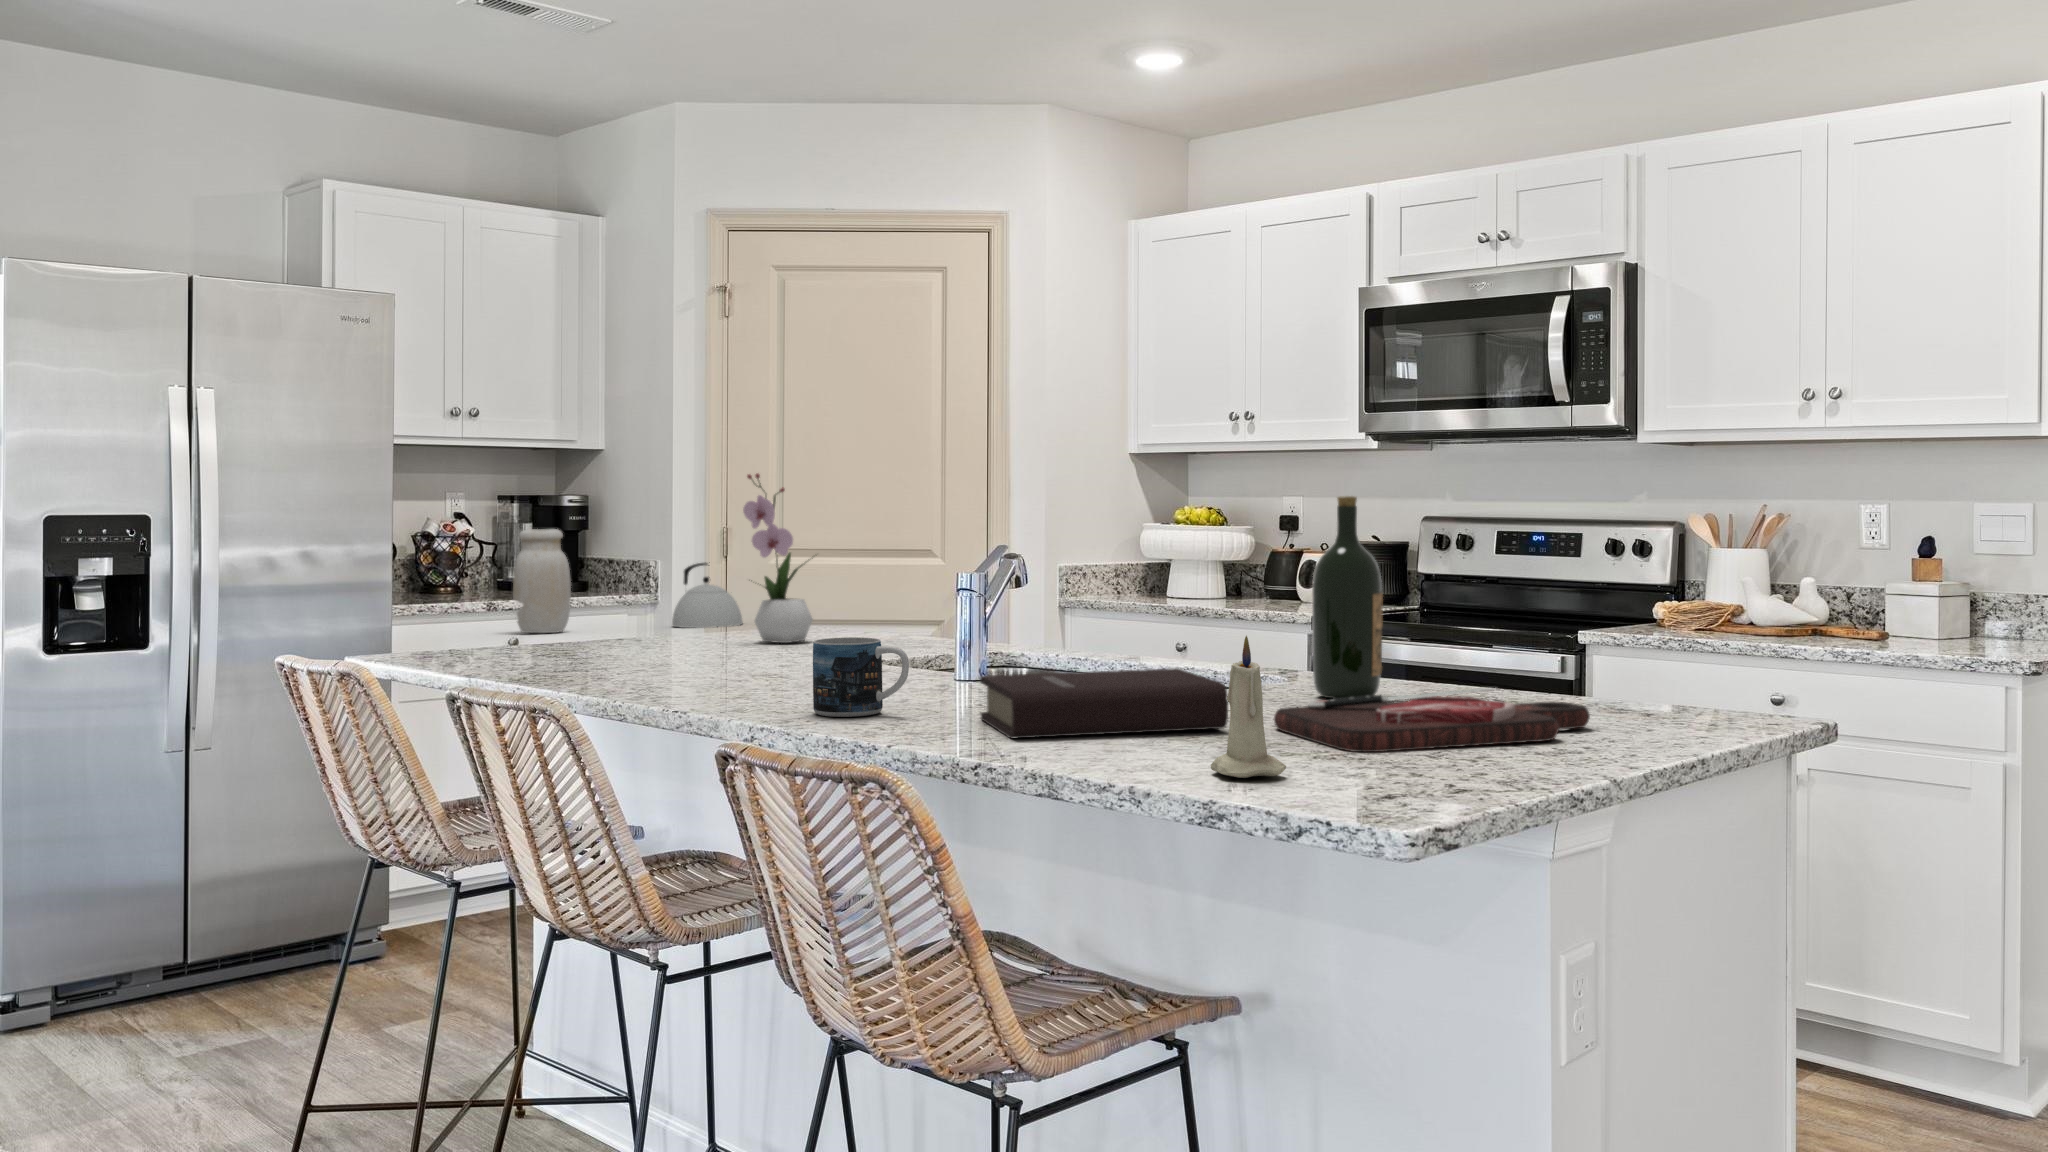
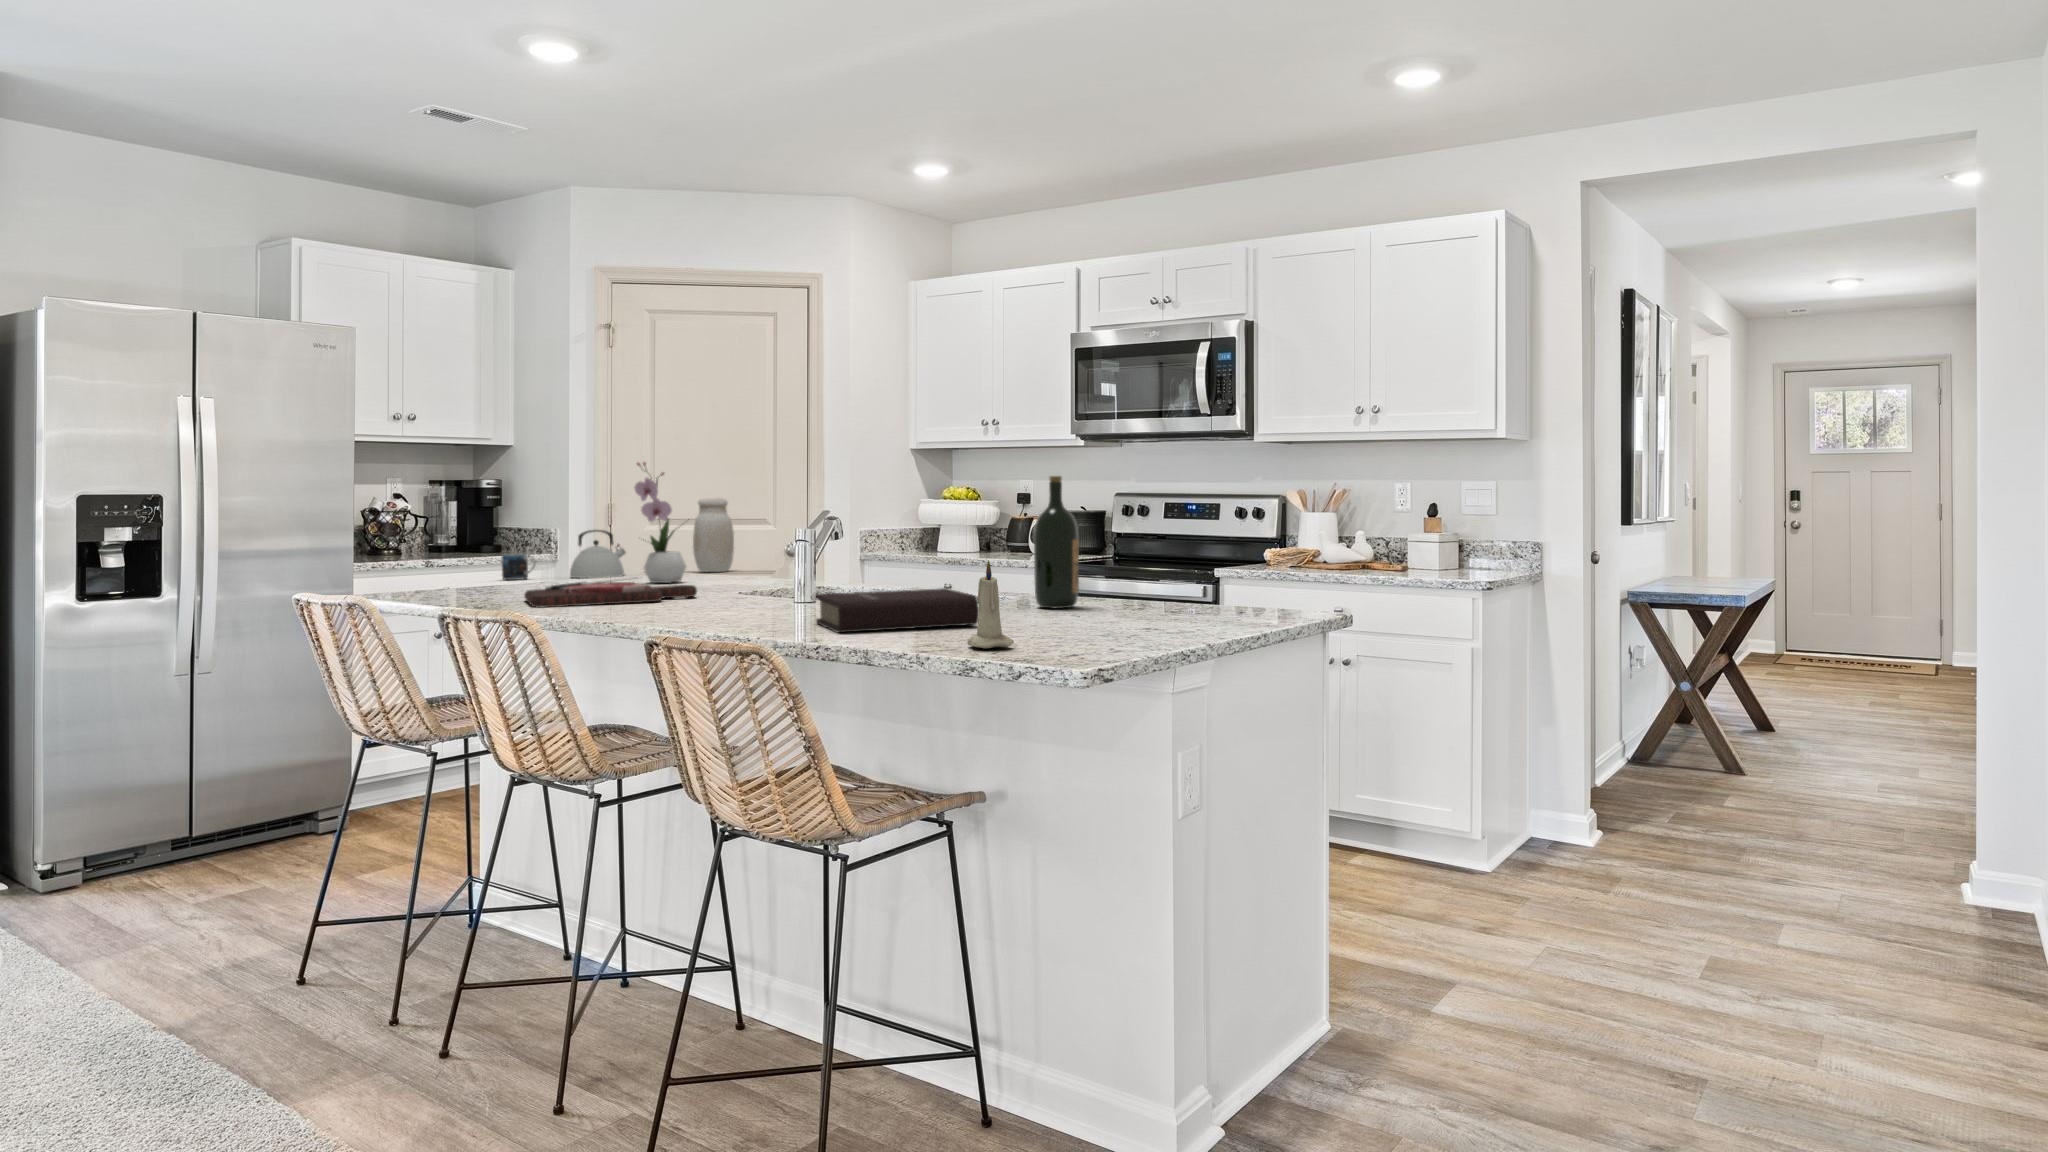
jar: present [513,529,571,633] -> present [693,498,734,572]
mug: present [813,637,909,717] -> present [502,553,536,580]
cutting board: present [1274,688,1590,752] -> present [524,577,697,608]

